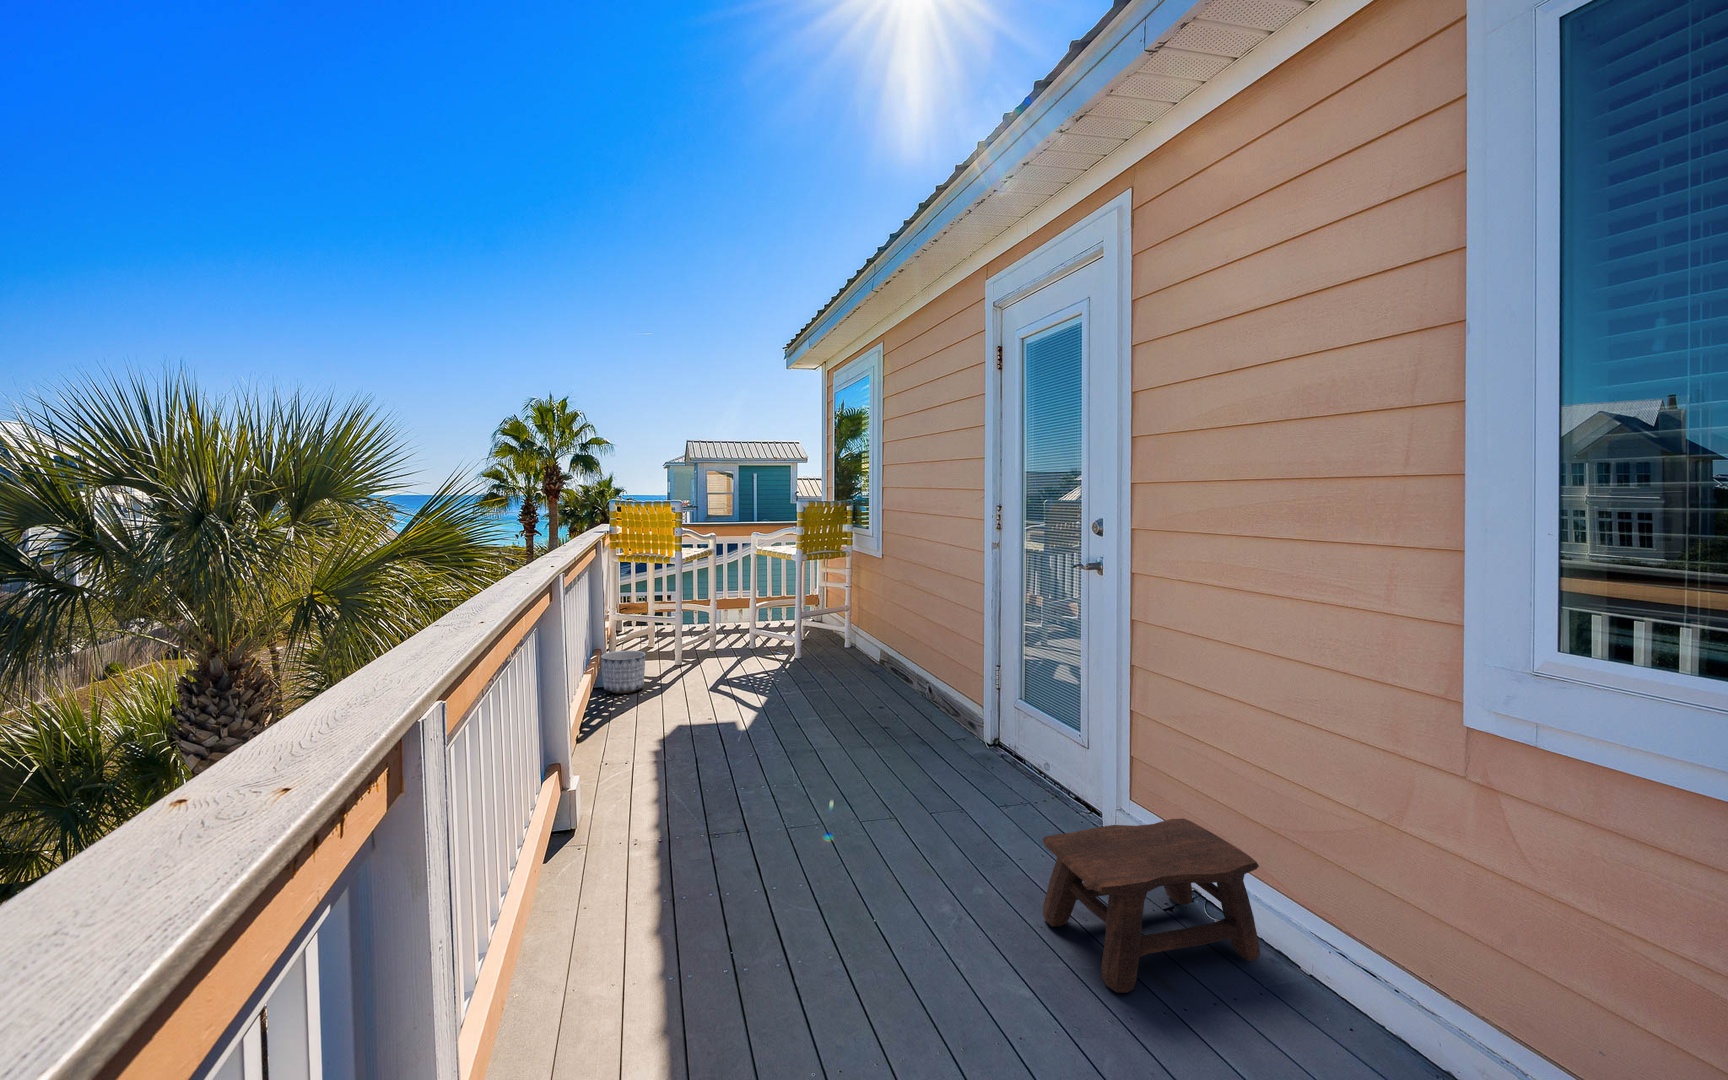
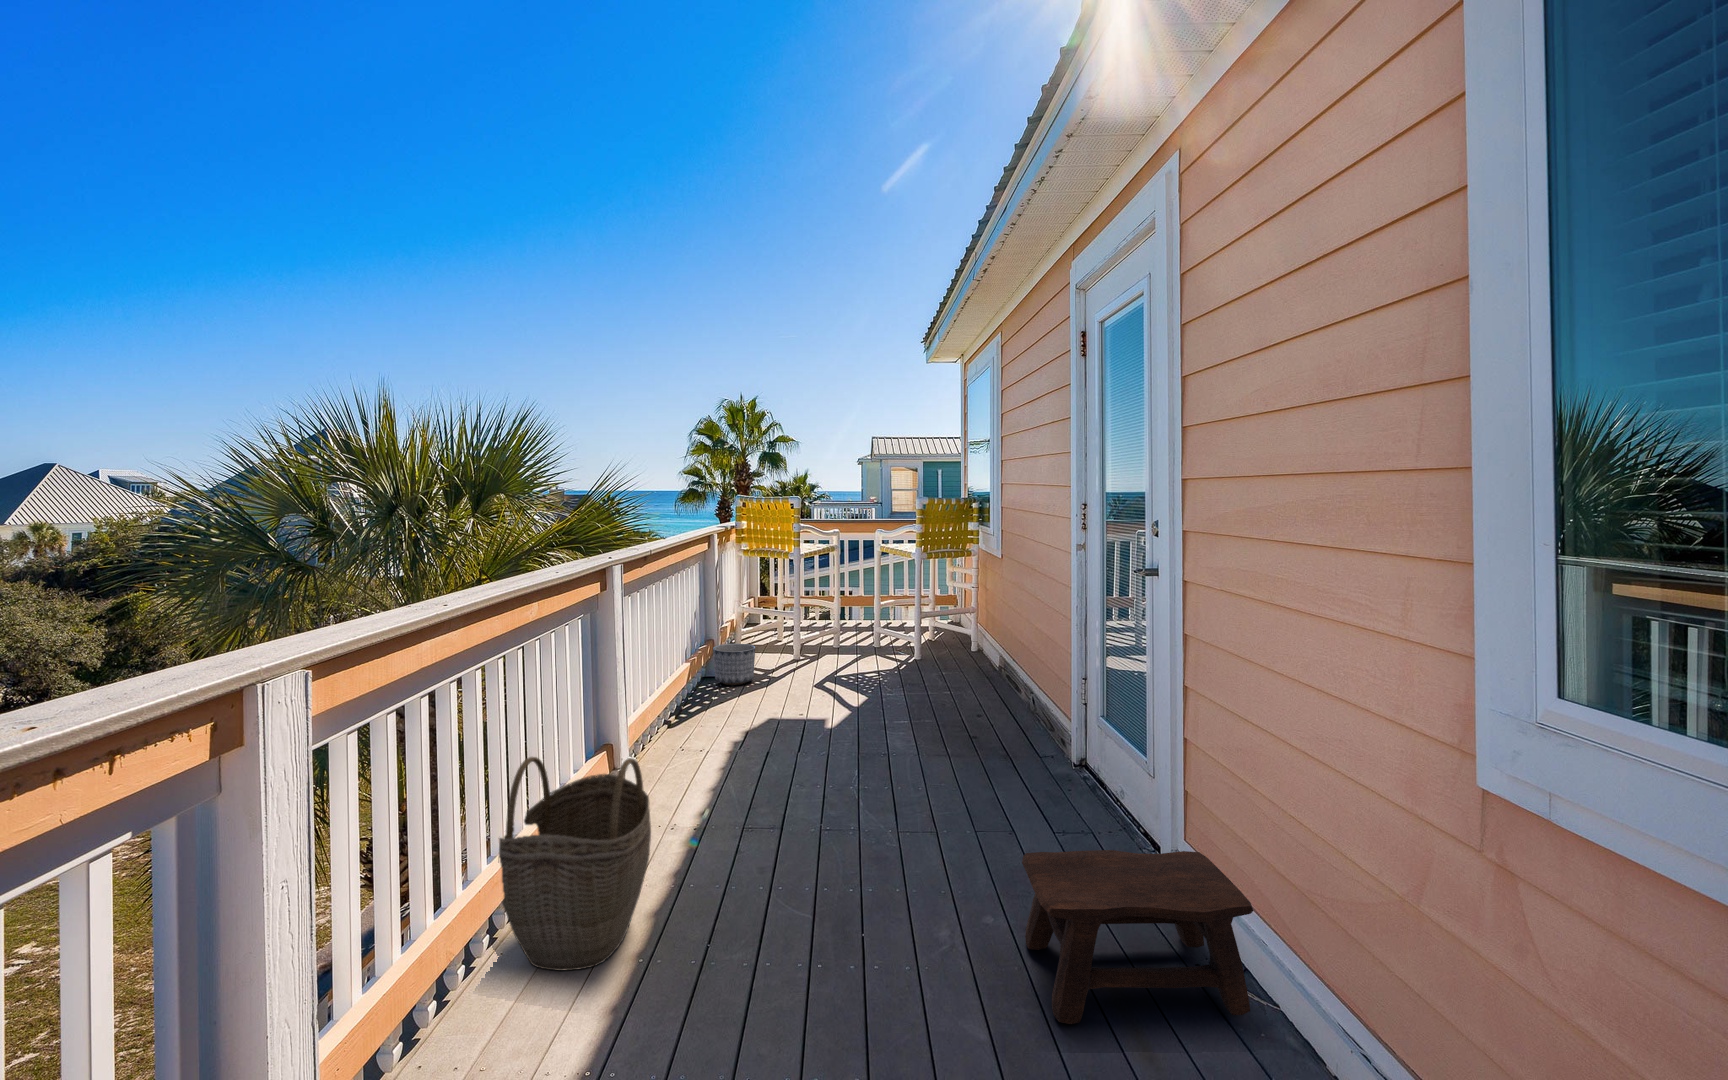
woven basket: none [519,782,672,1024] -> present [499,757,651,971]

